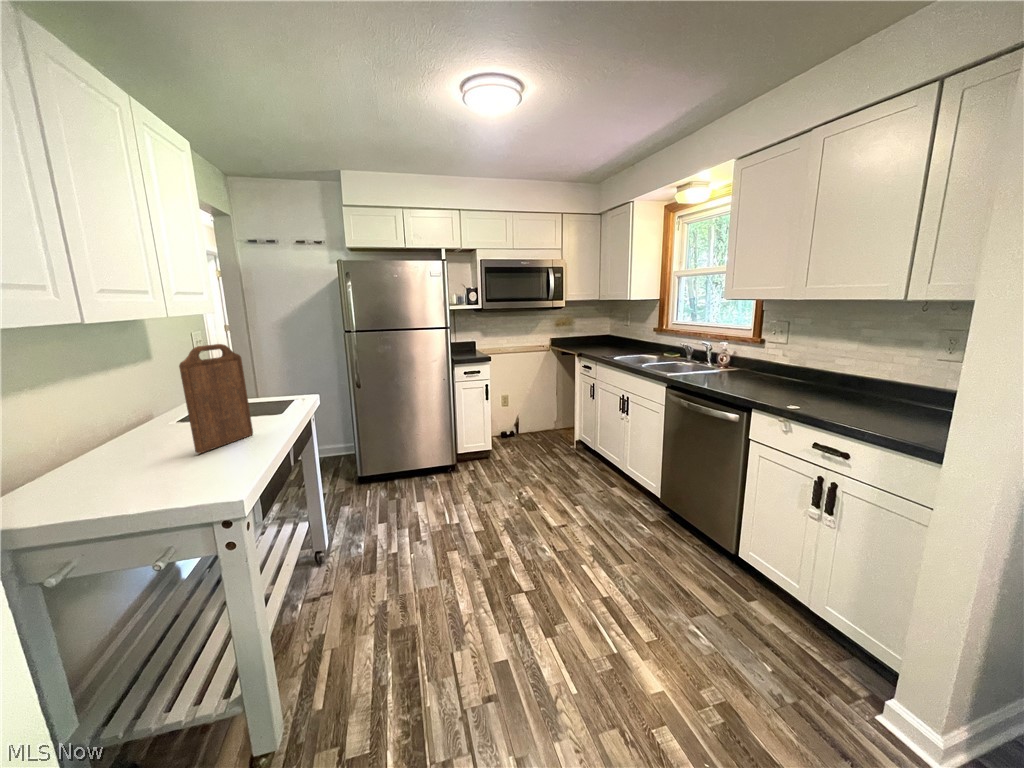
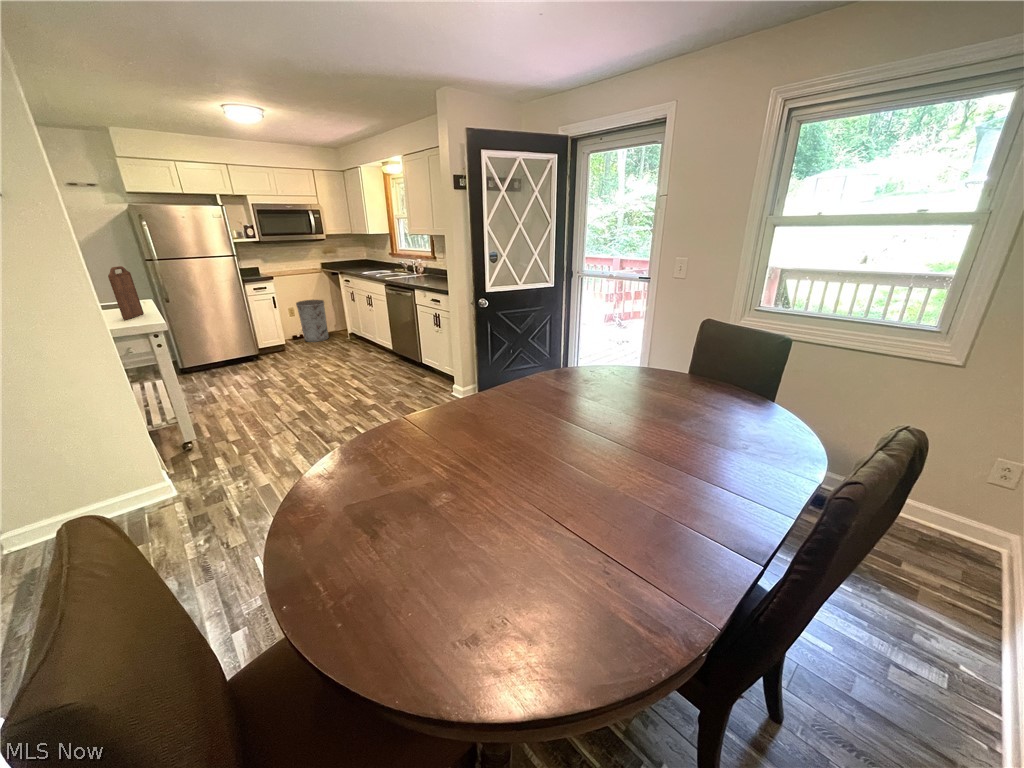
trash can: none [512,386,548,445] -> present [296,300,329,342]

